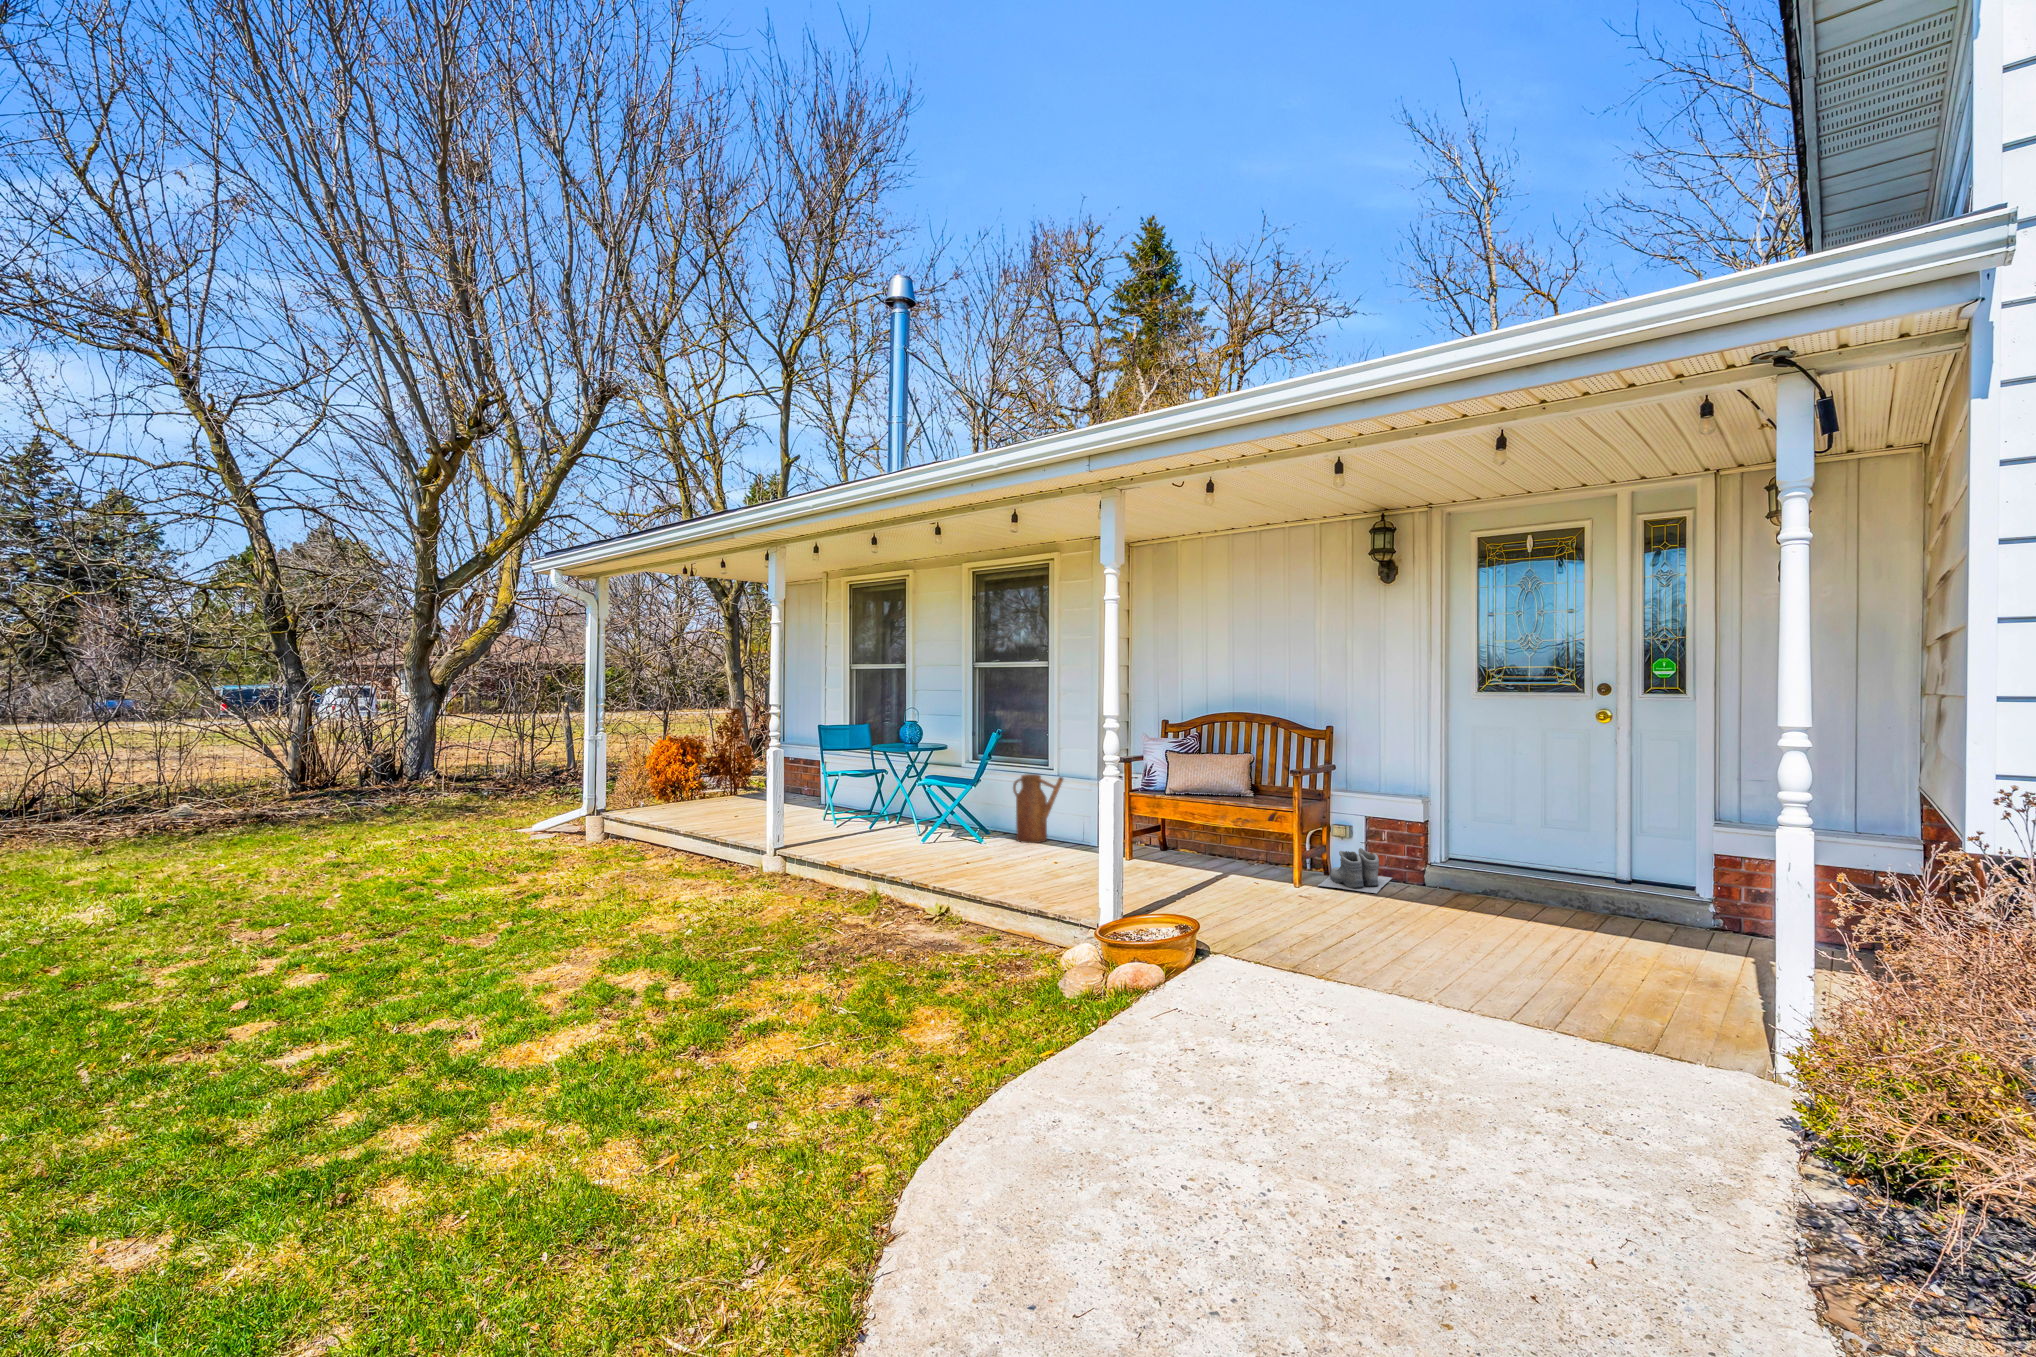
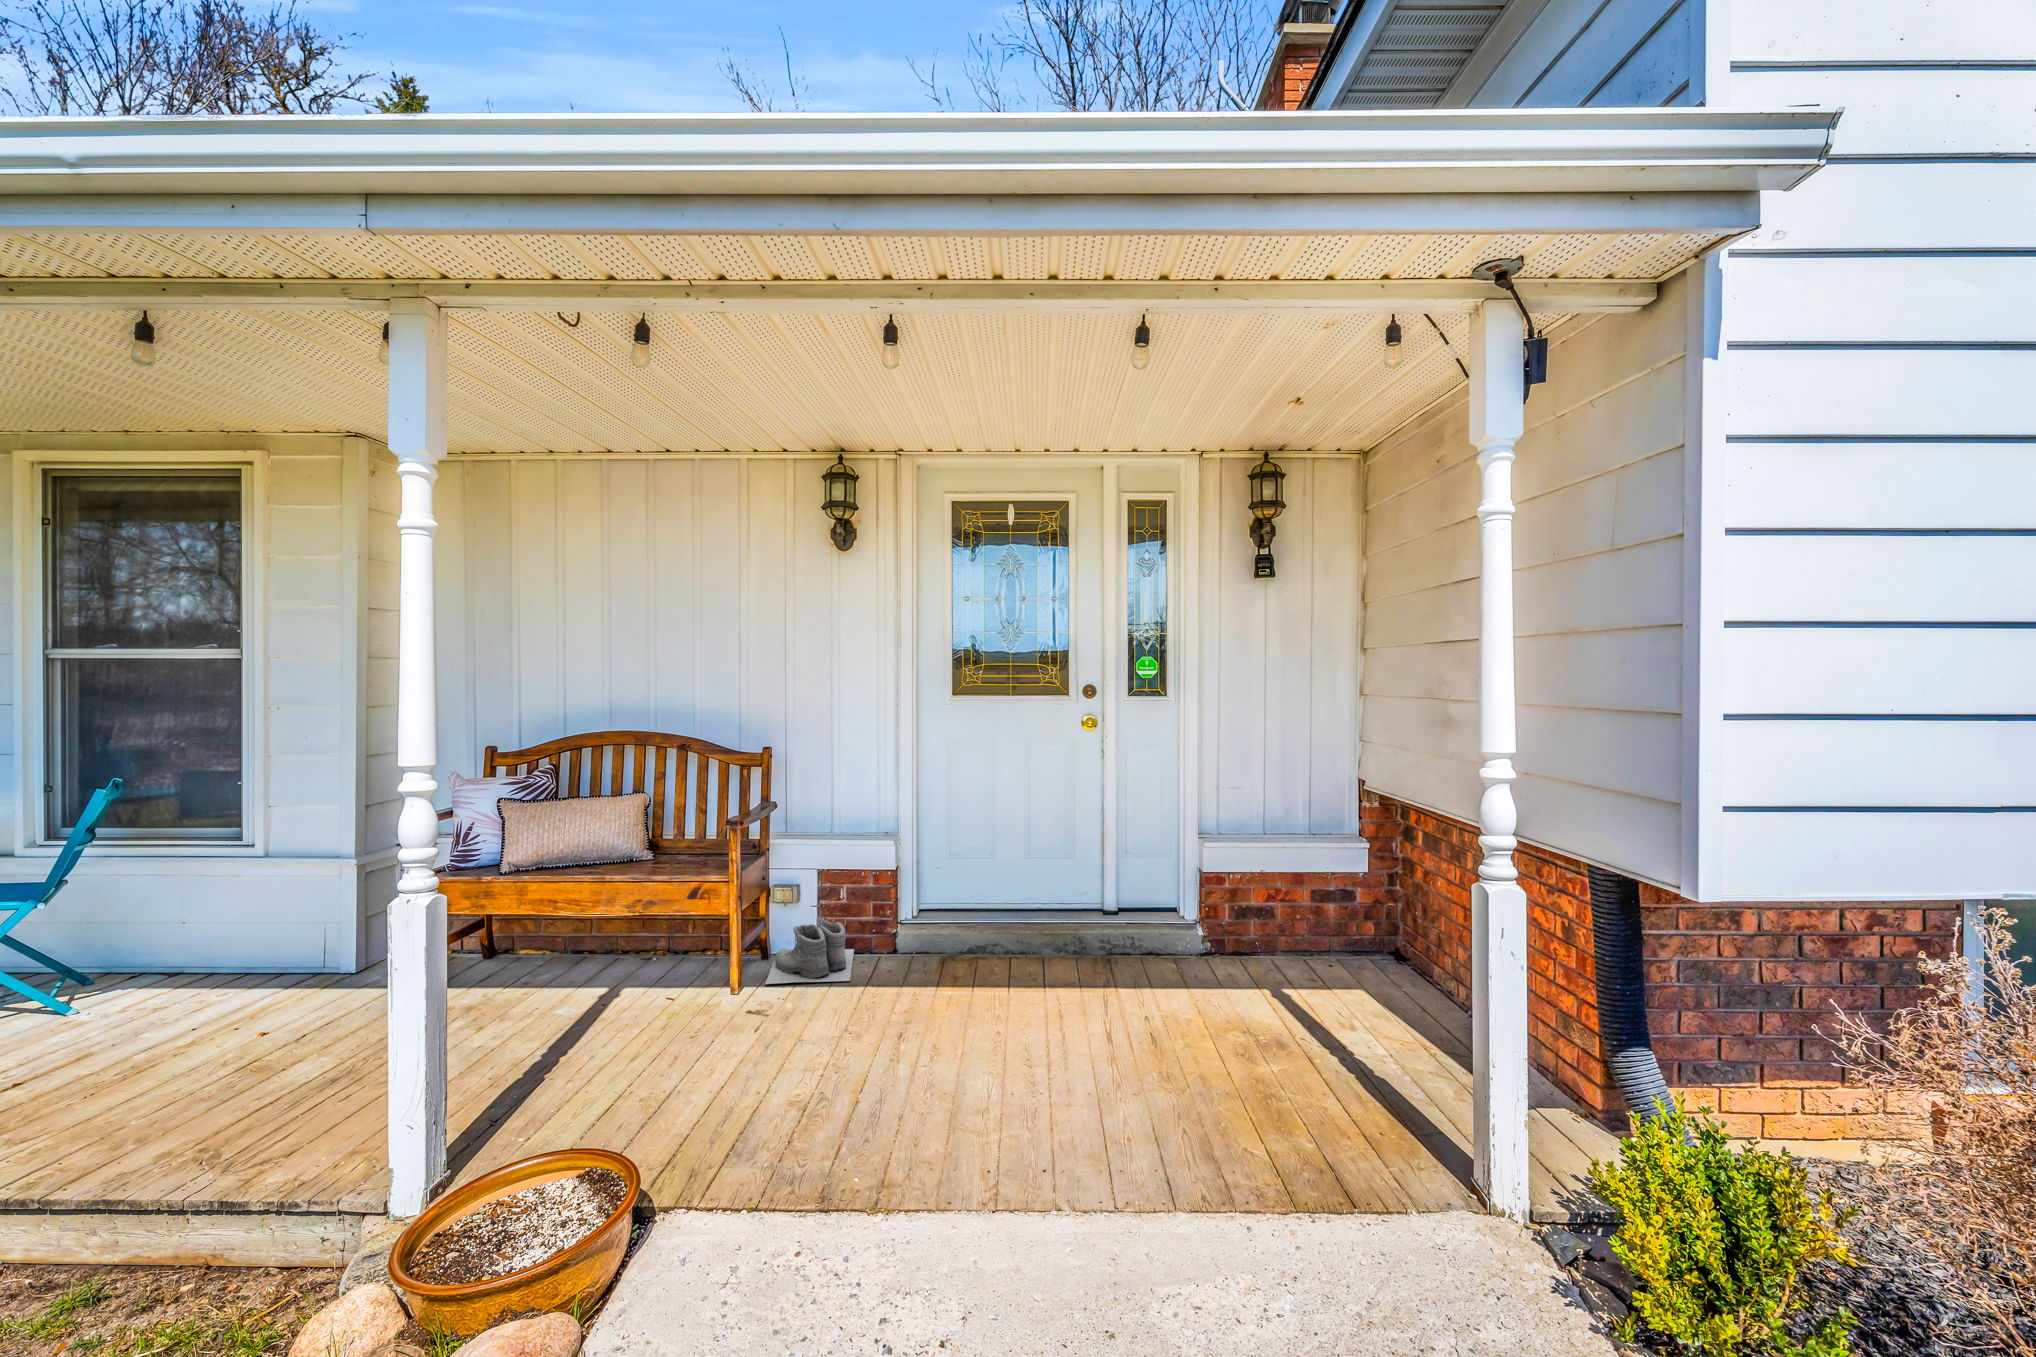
watering can: present [1013,774,1063,843] -> none [153,859,279,994]

